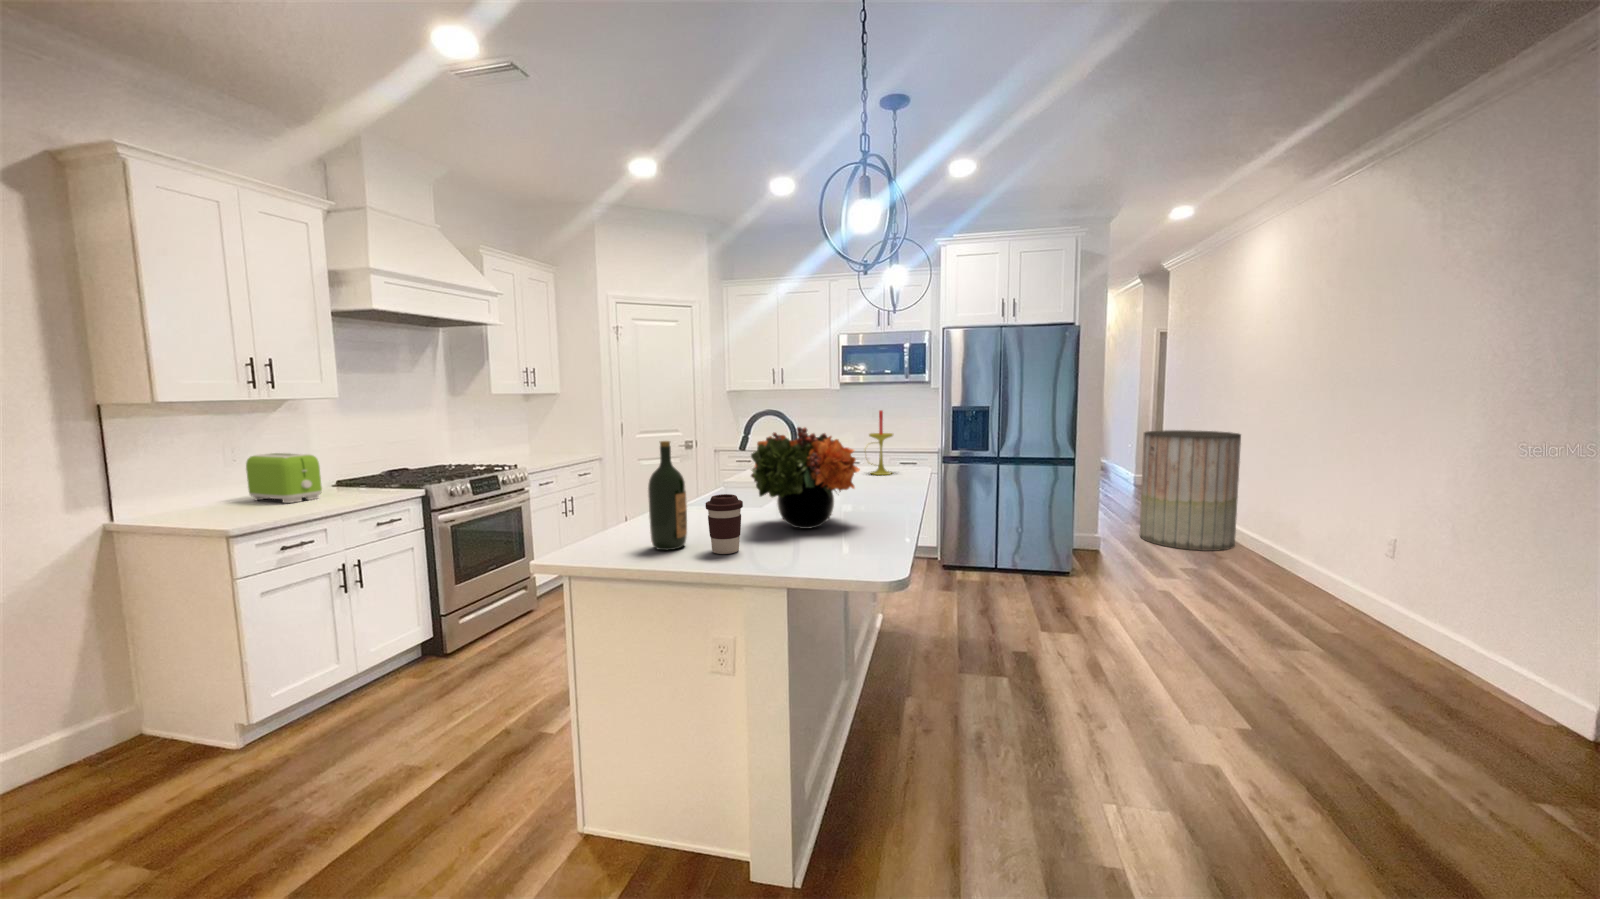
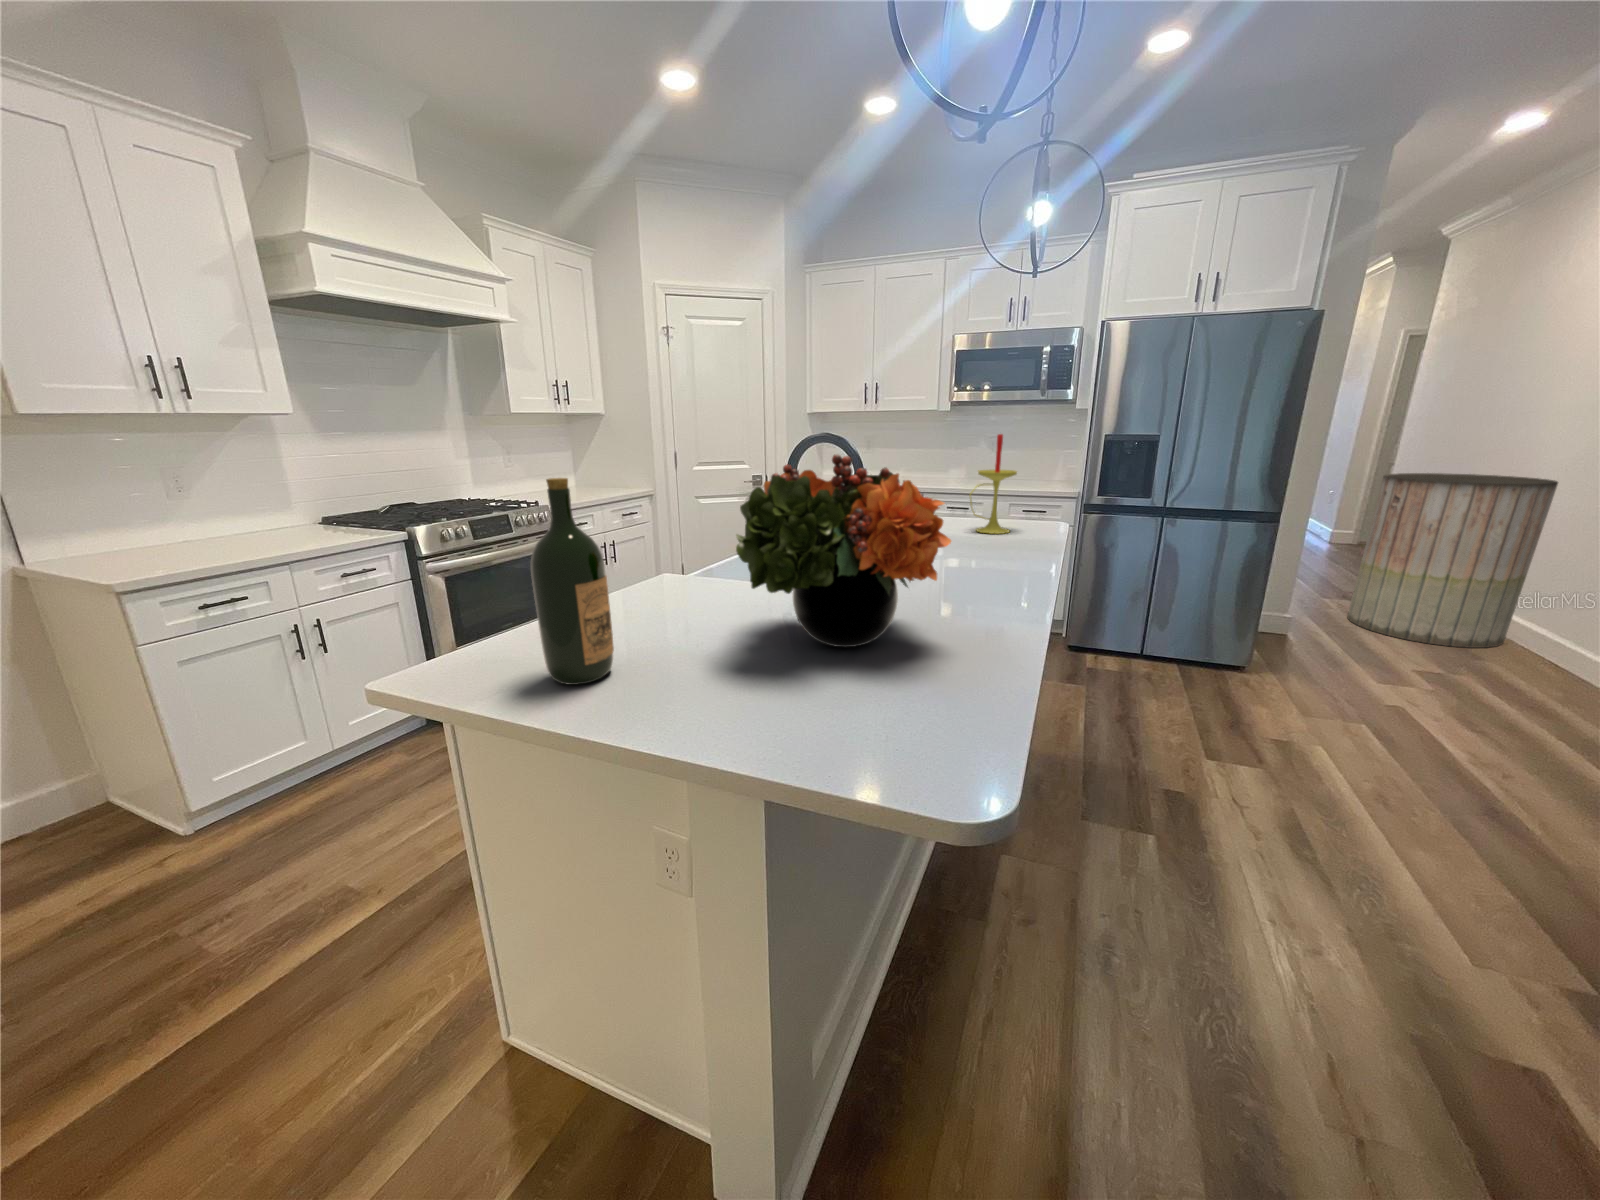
toaster: present [246,453,322,503] -> none [190,482,278,545]
coffee cup: present [706,494,743,554] -> none [621,589,698,709]

